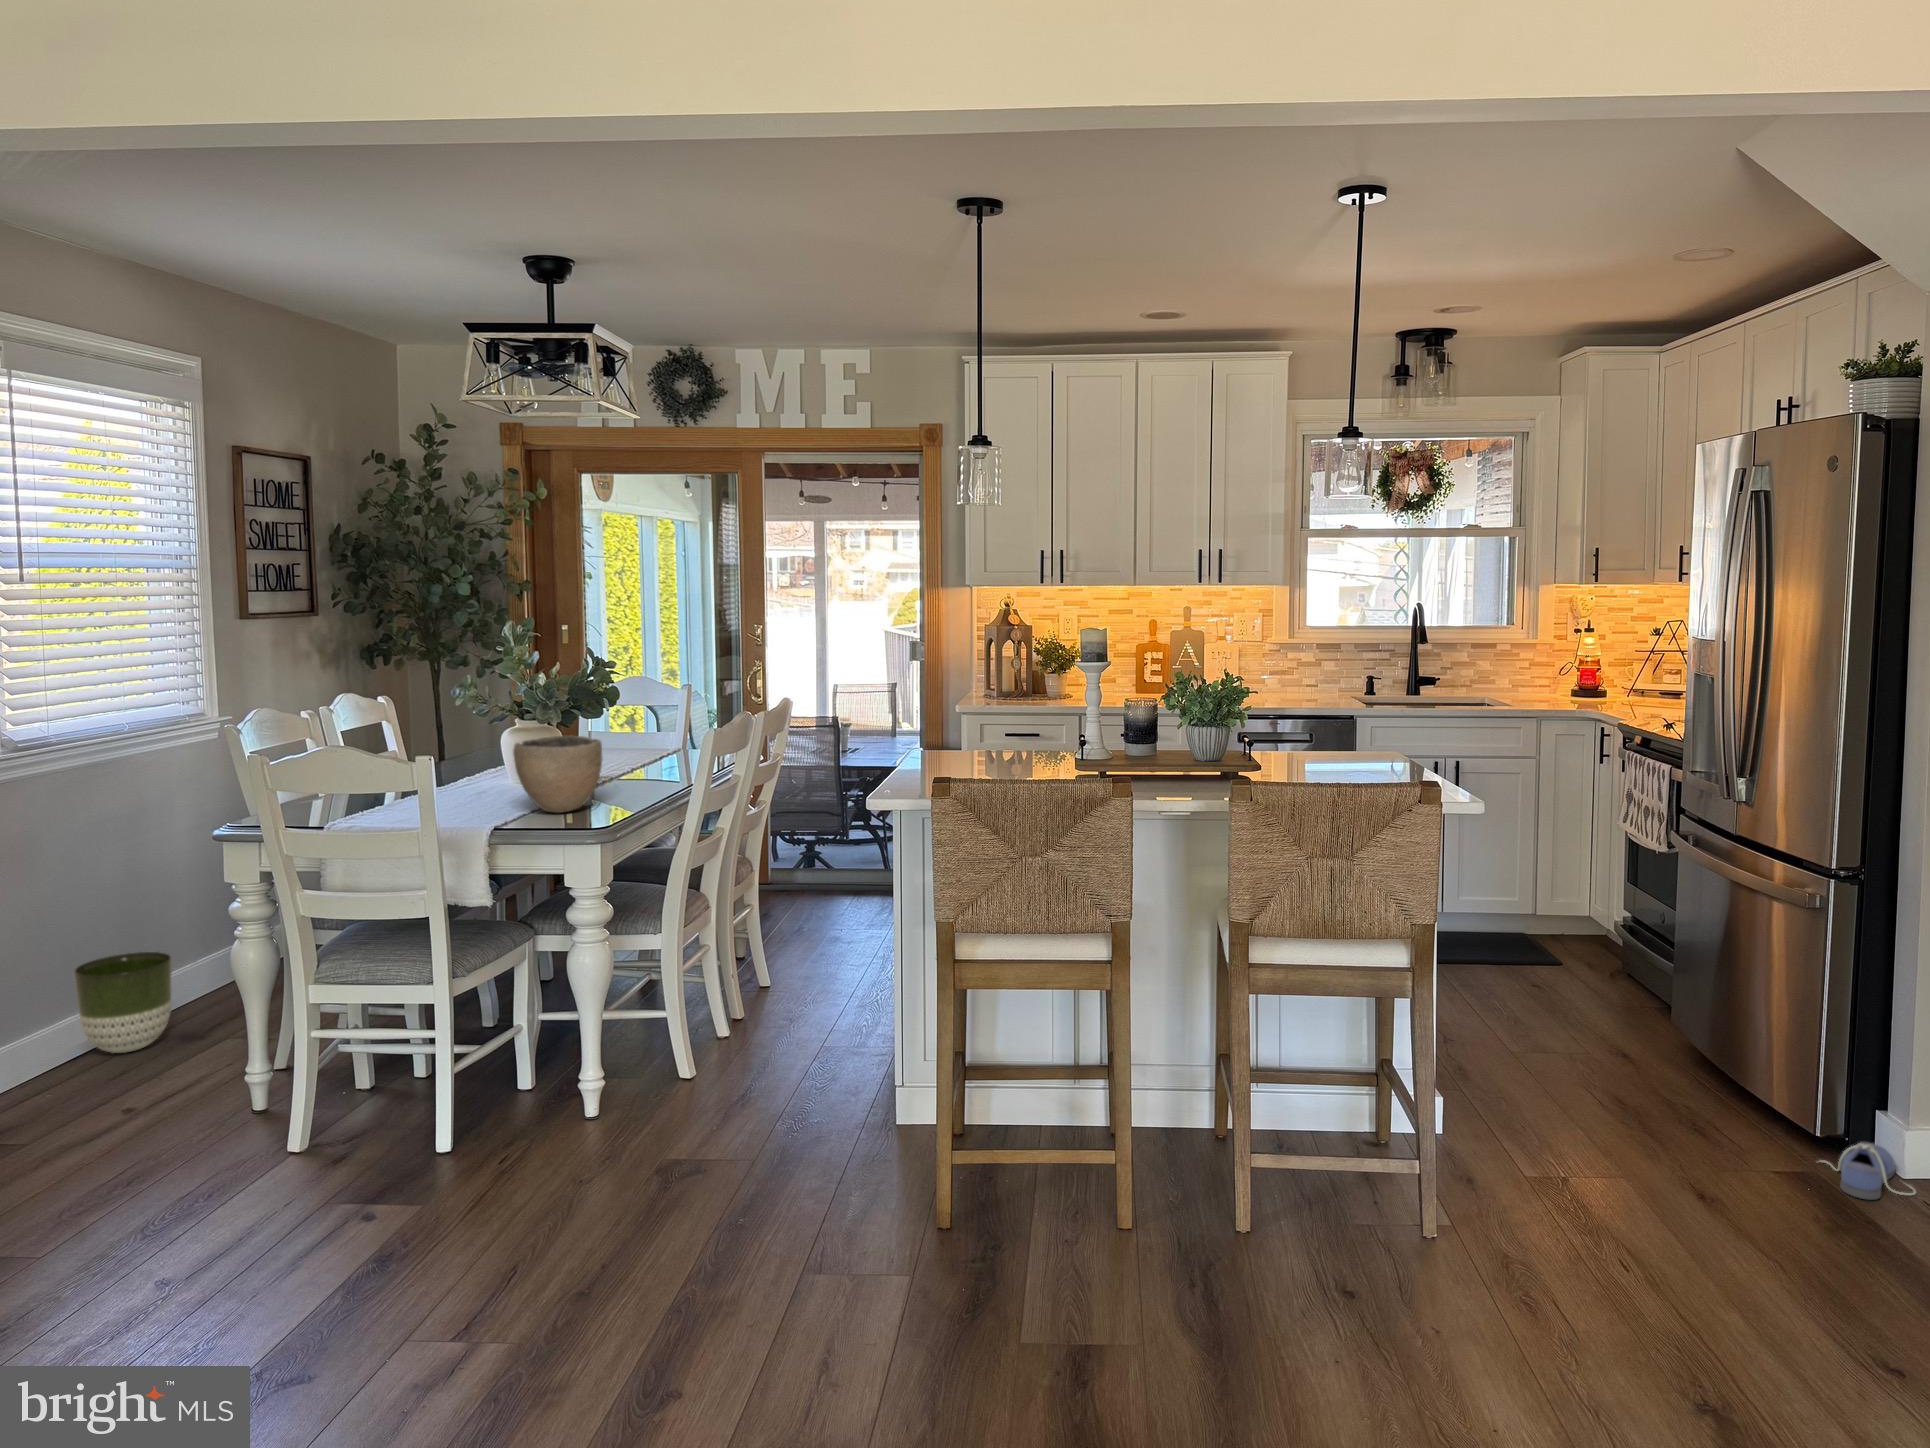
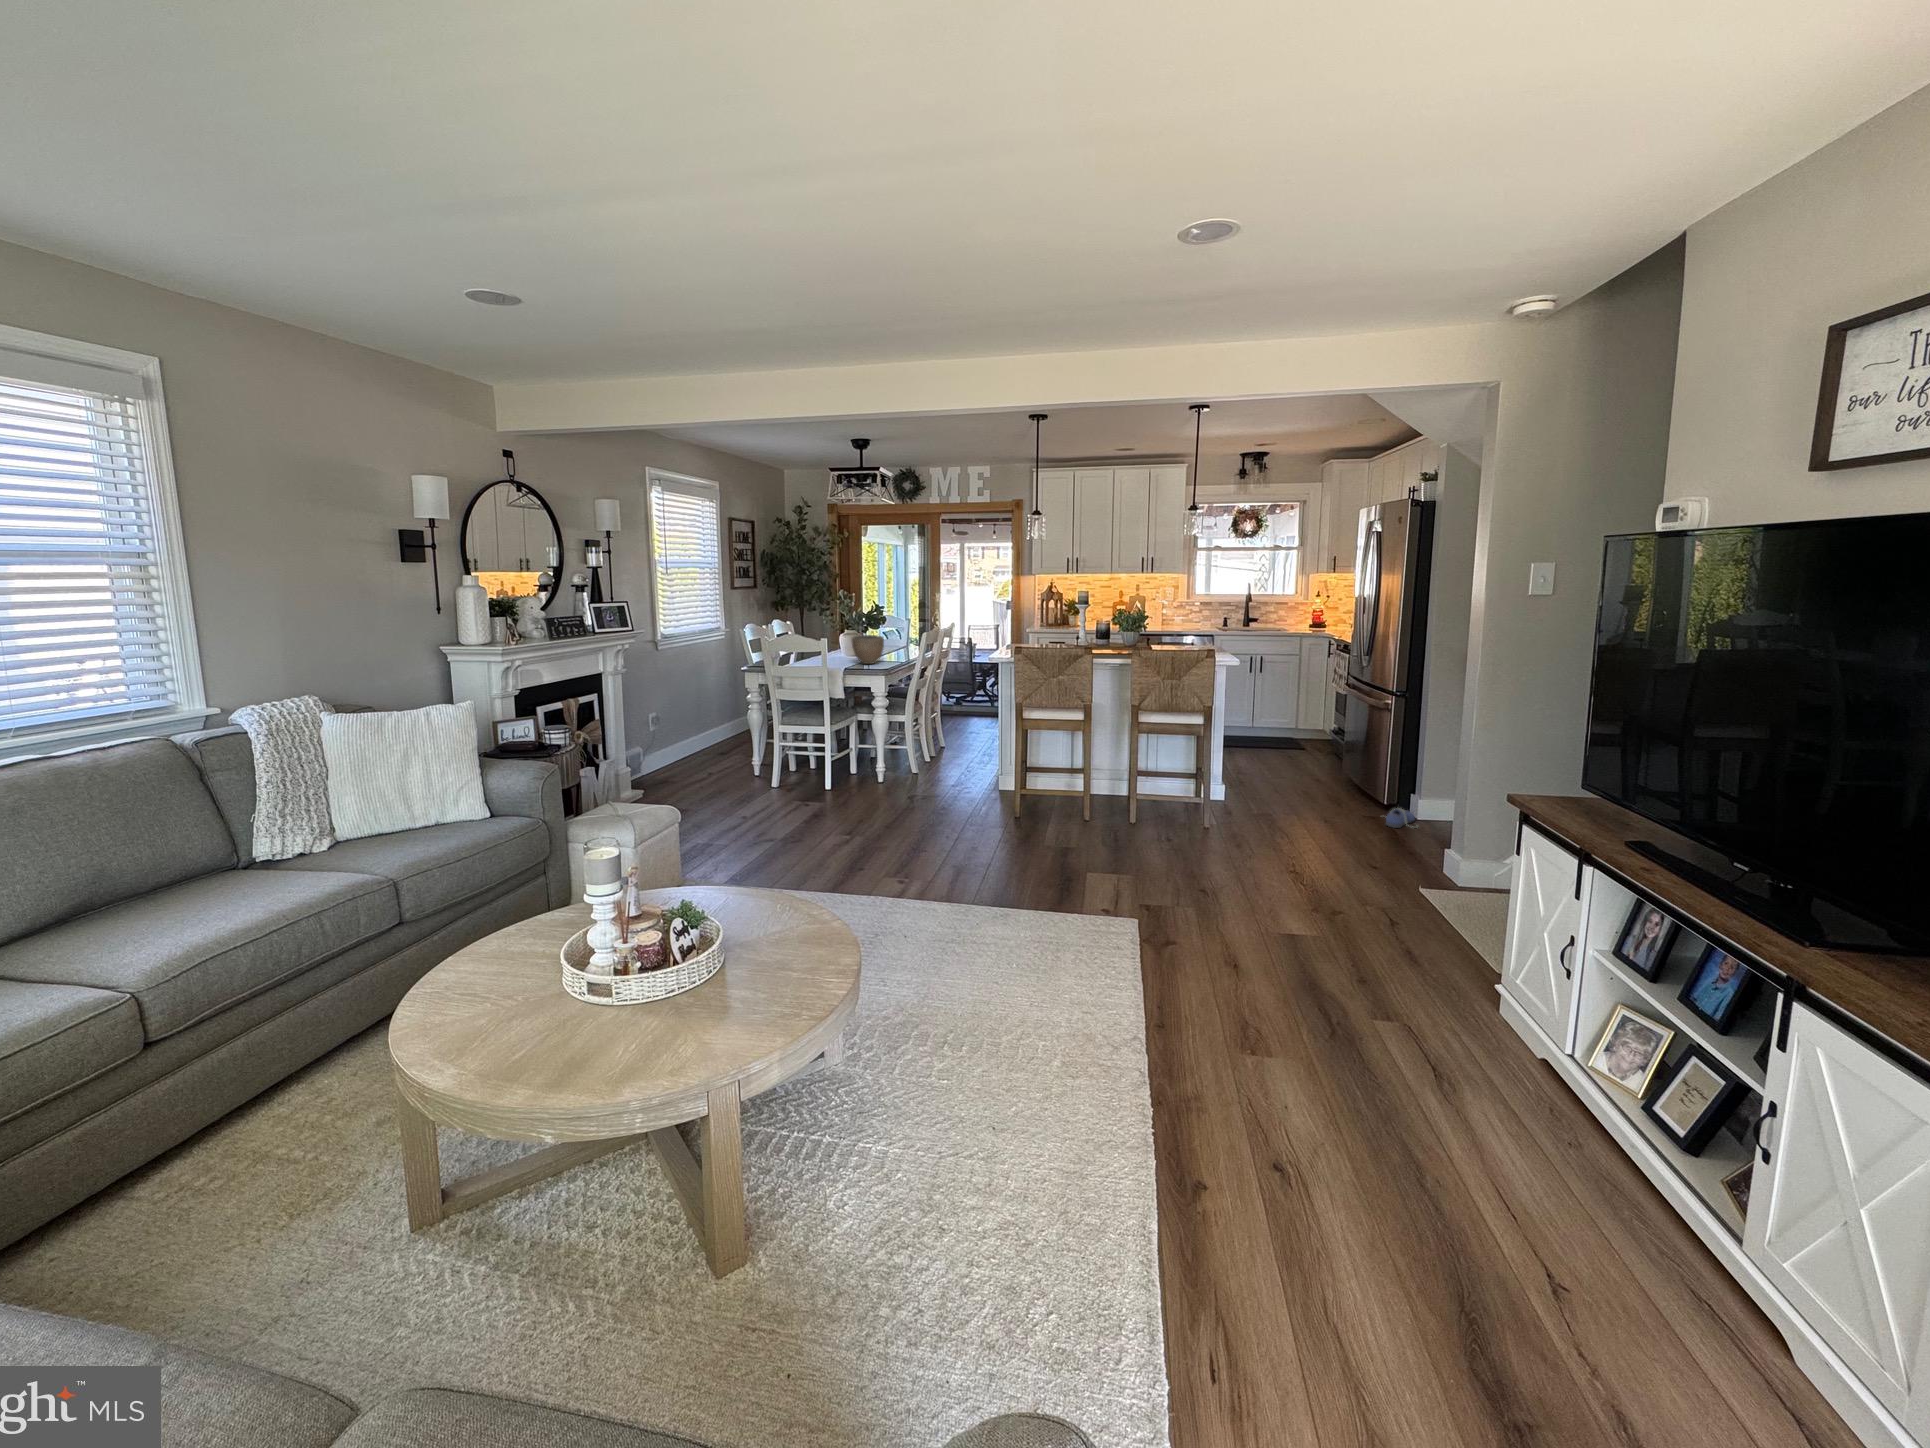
planter: present [74,952,172,1053] -> none [689,718,720,754]

